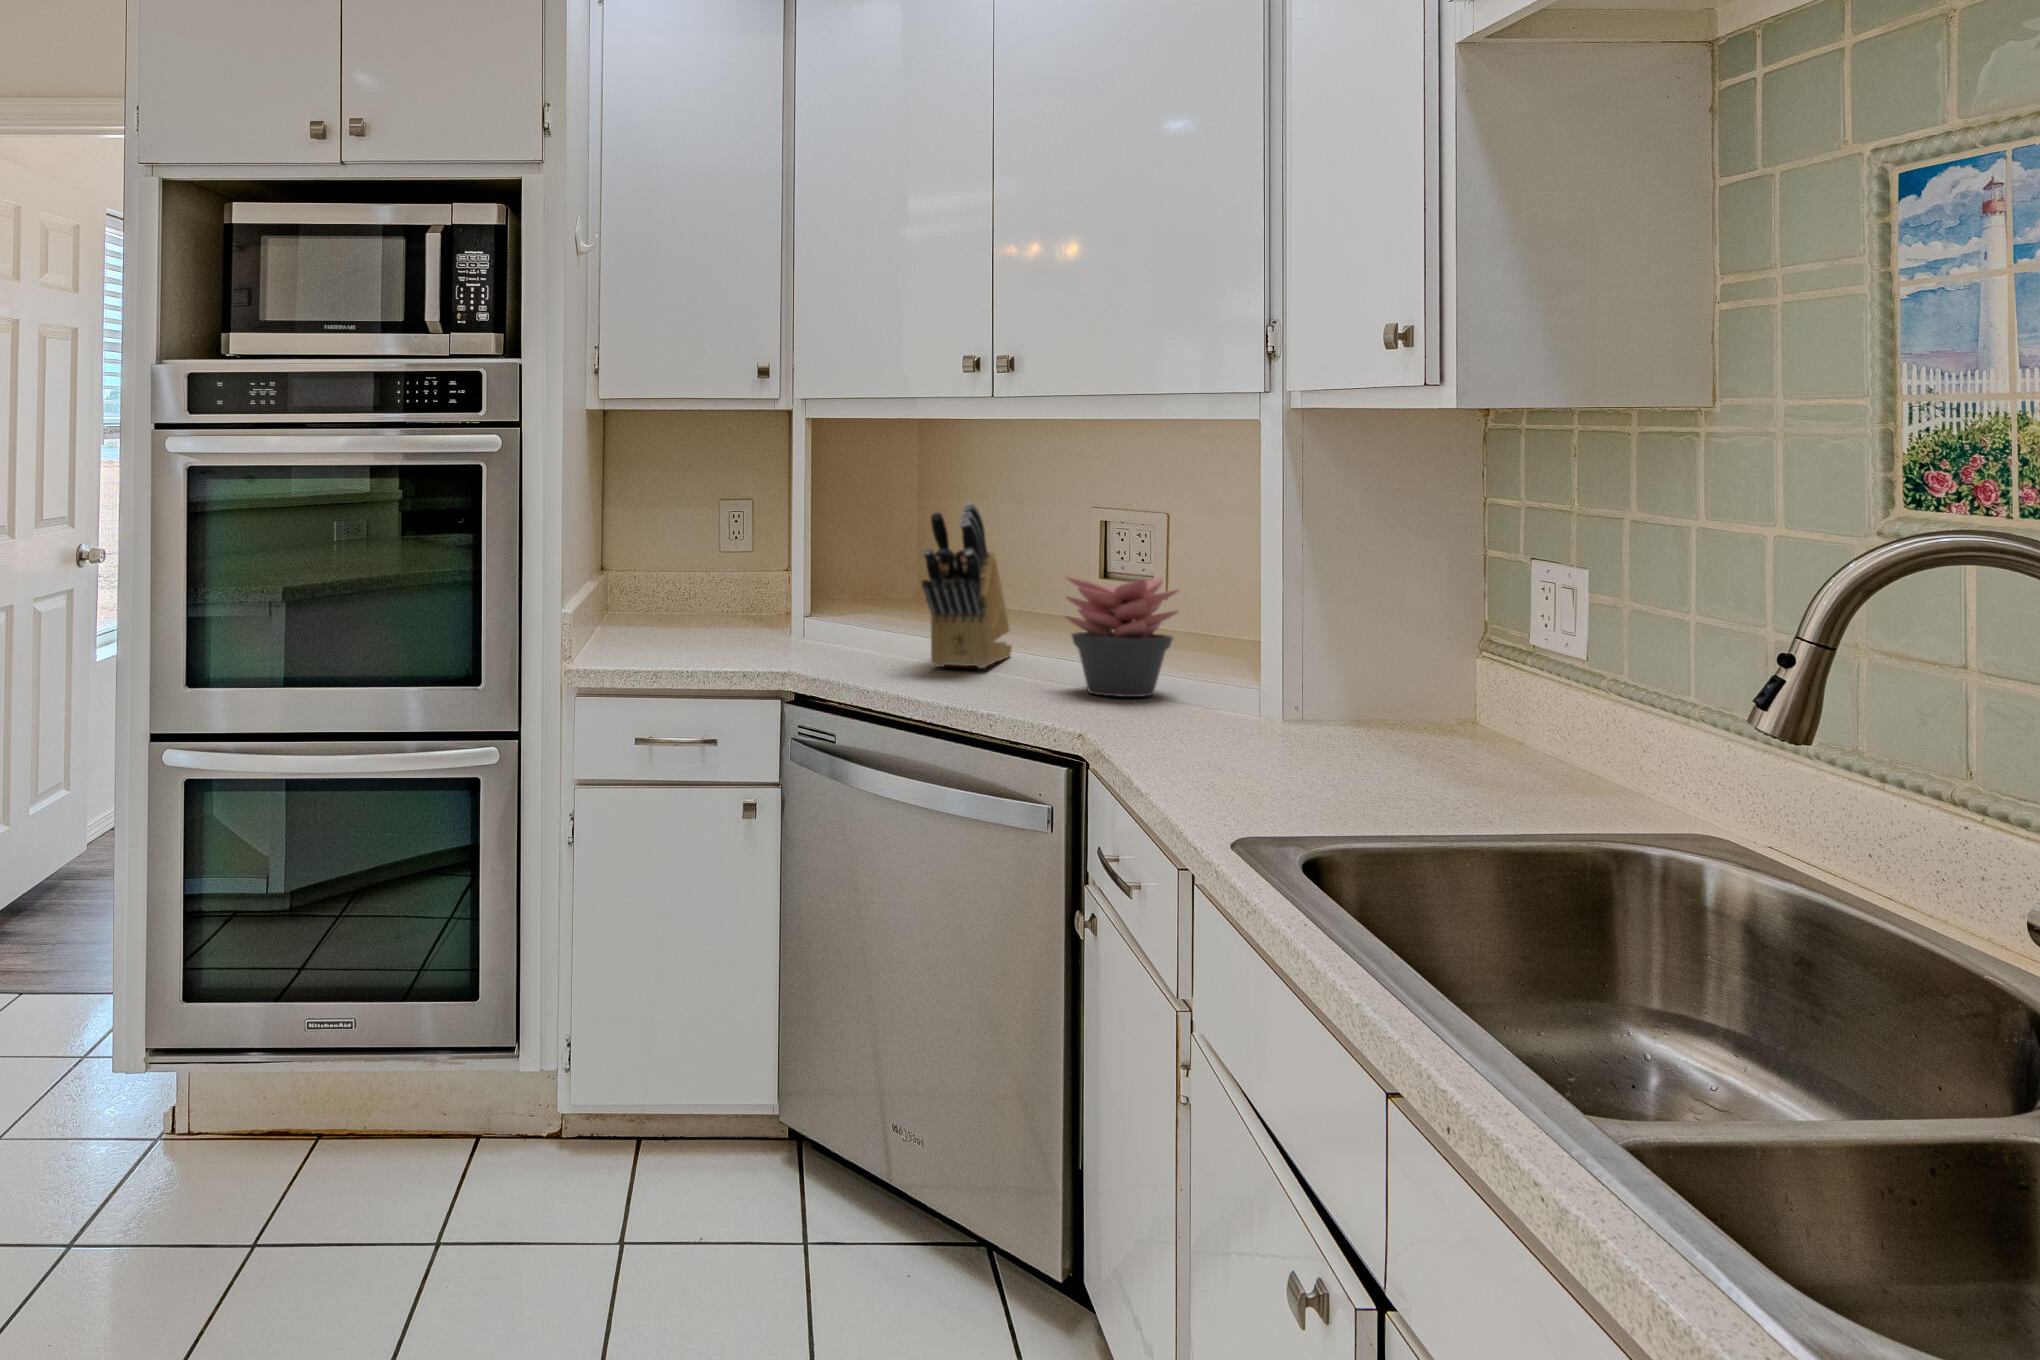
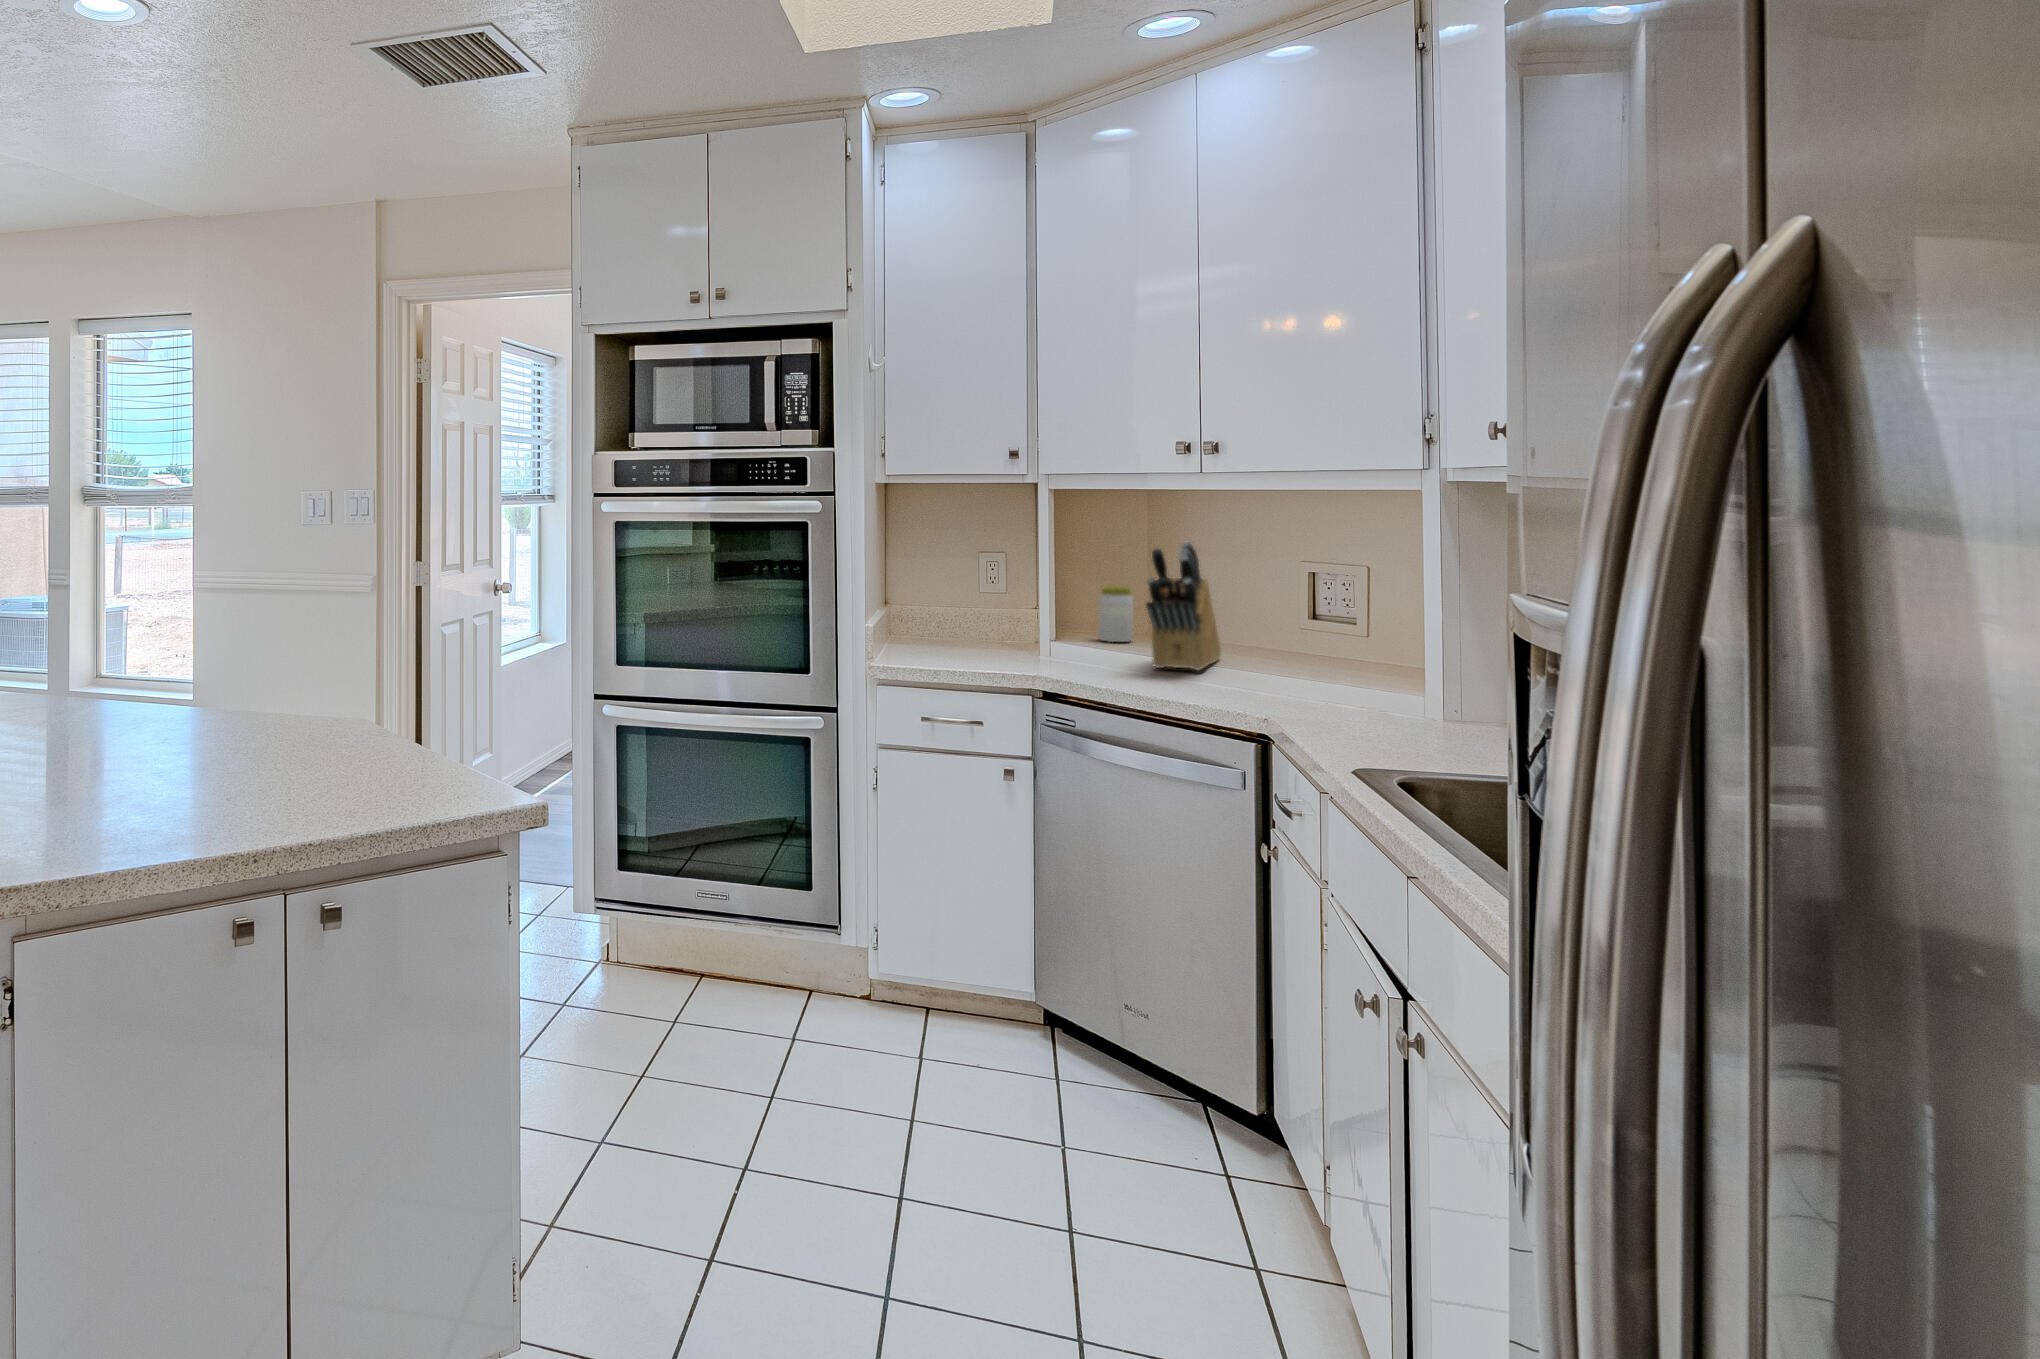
jar: none [880,570,920,639] -> present [1099,586,1133,642]
succulent plant: present [1066,577,1179,697] -> none [1274,601,1382,699]

